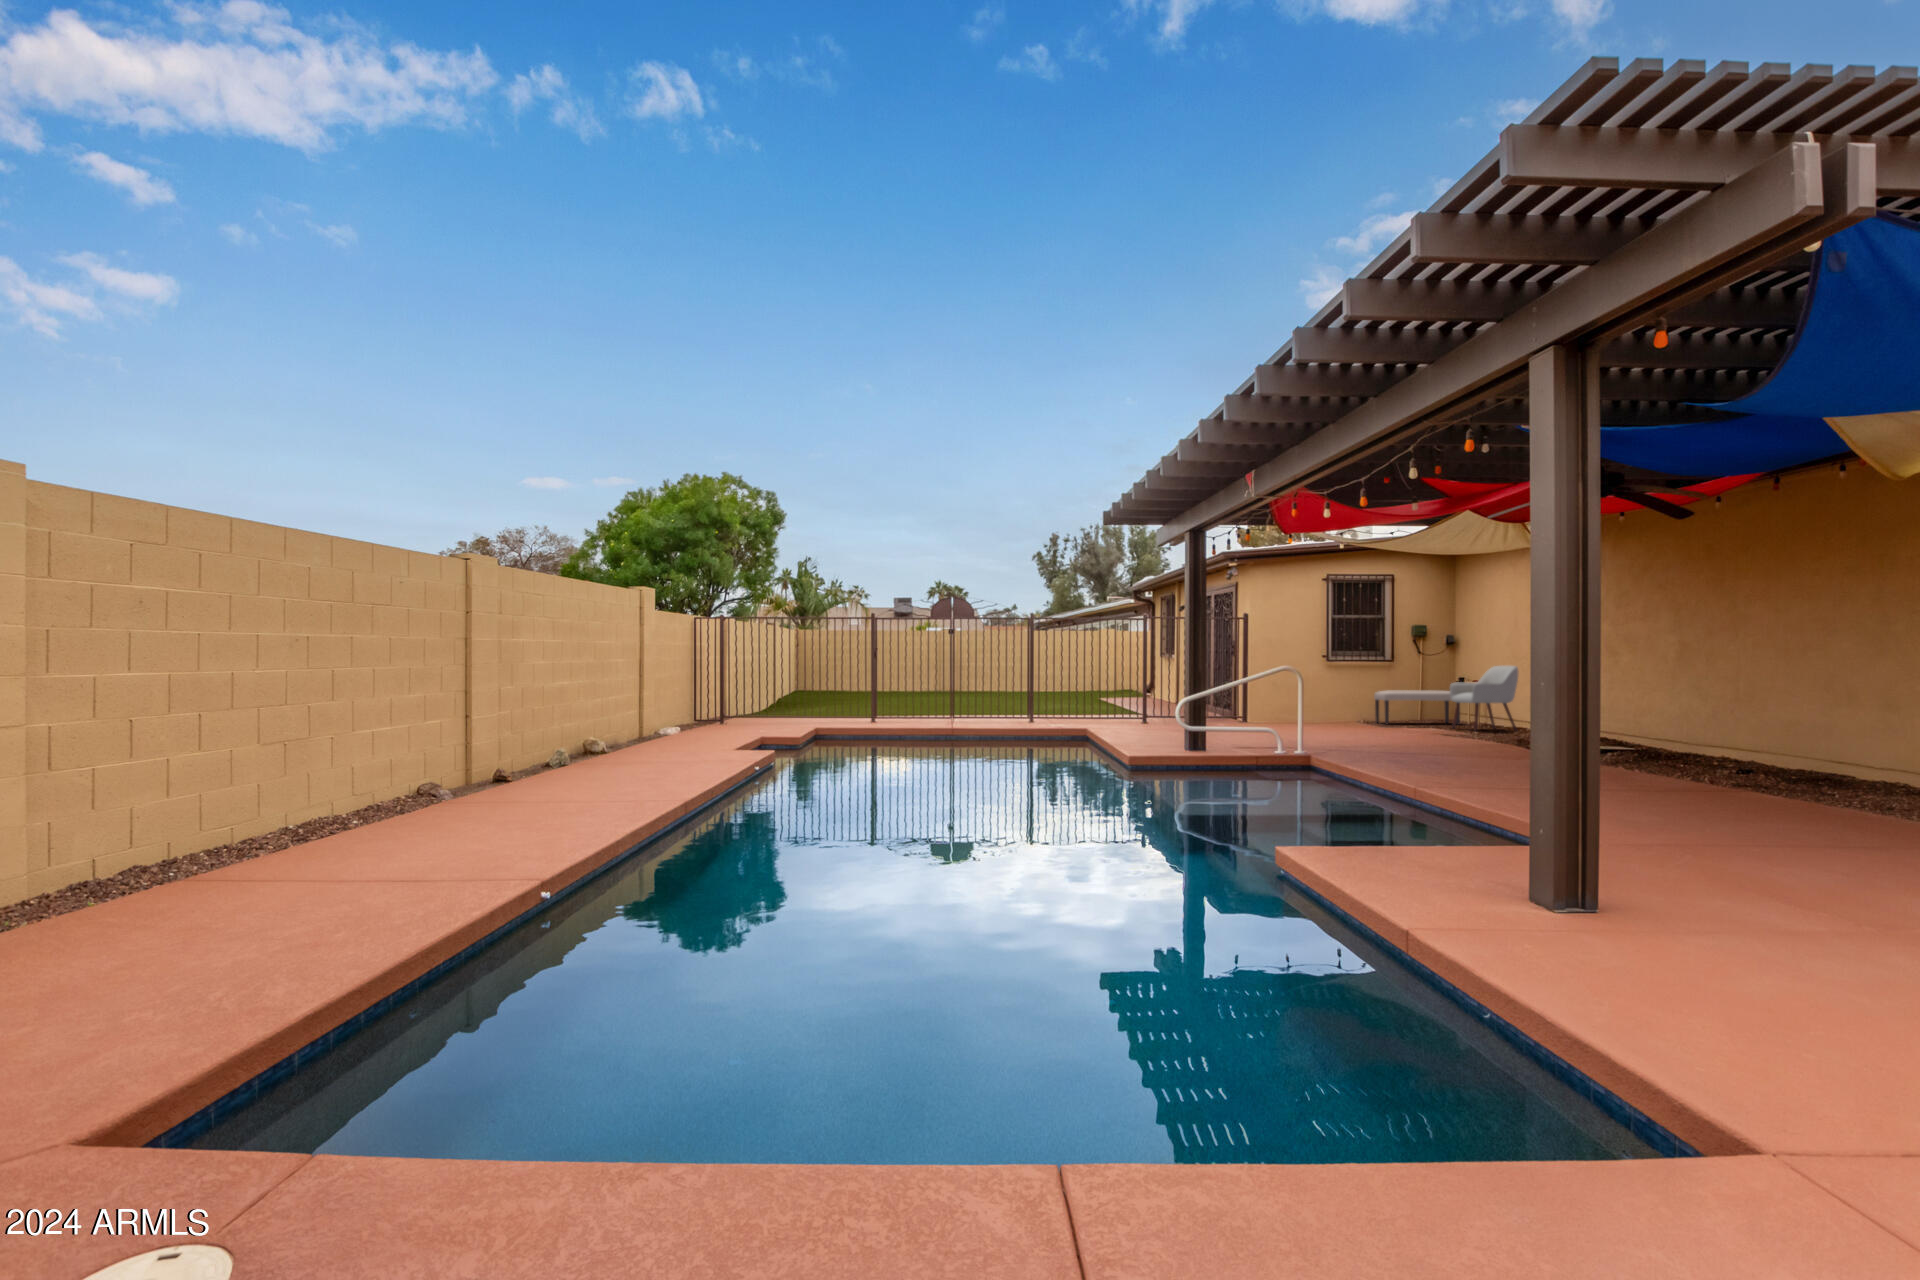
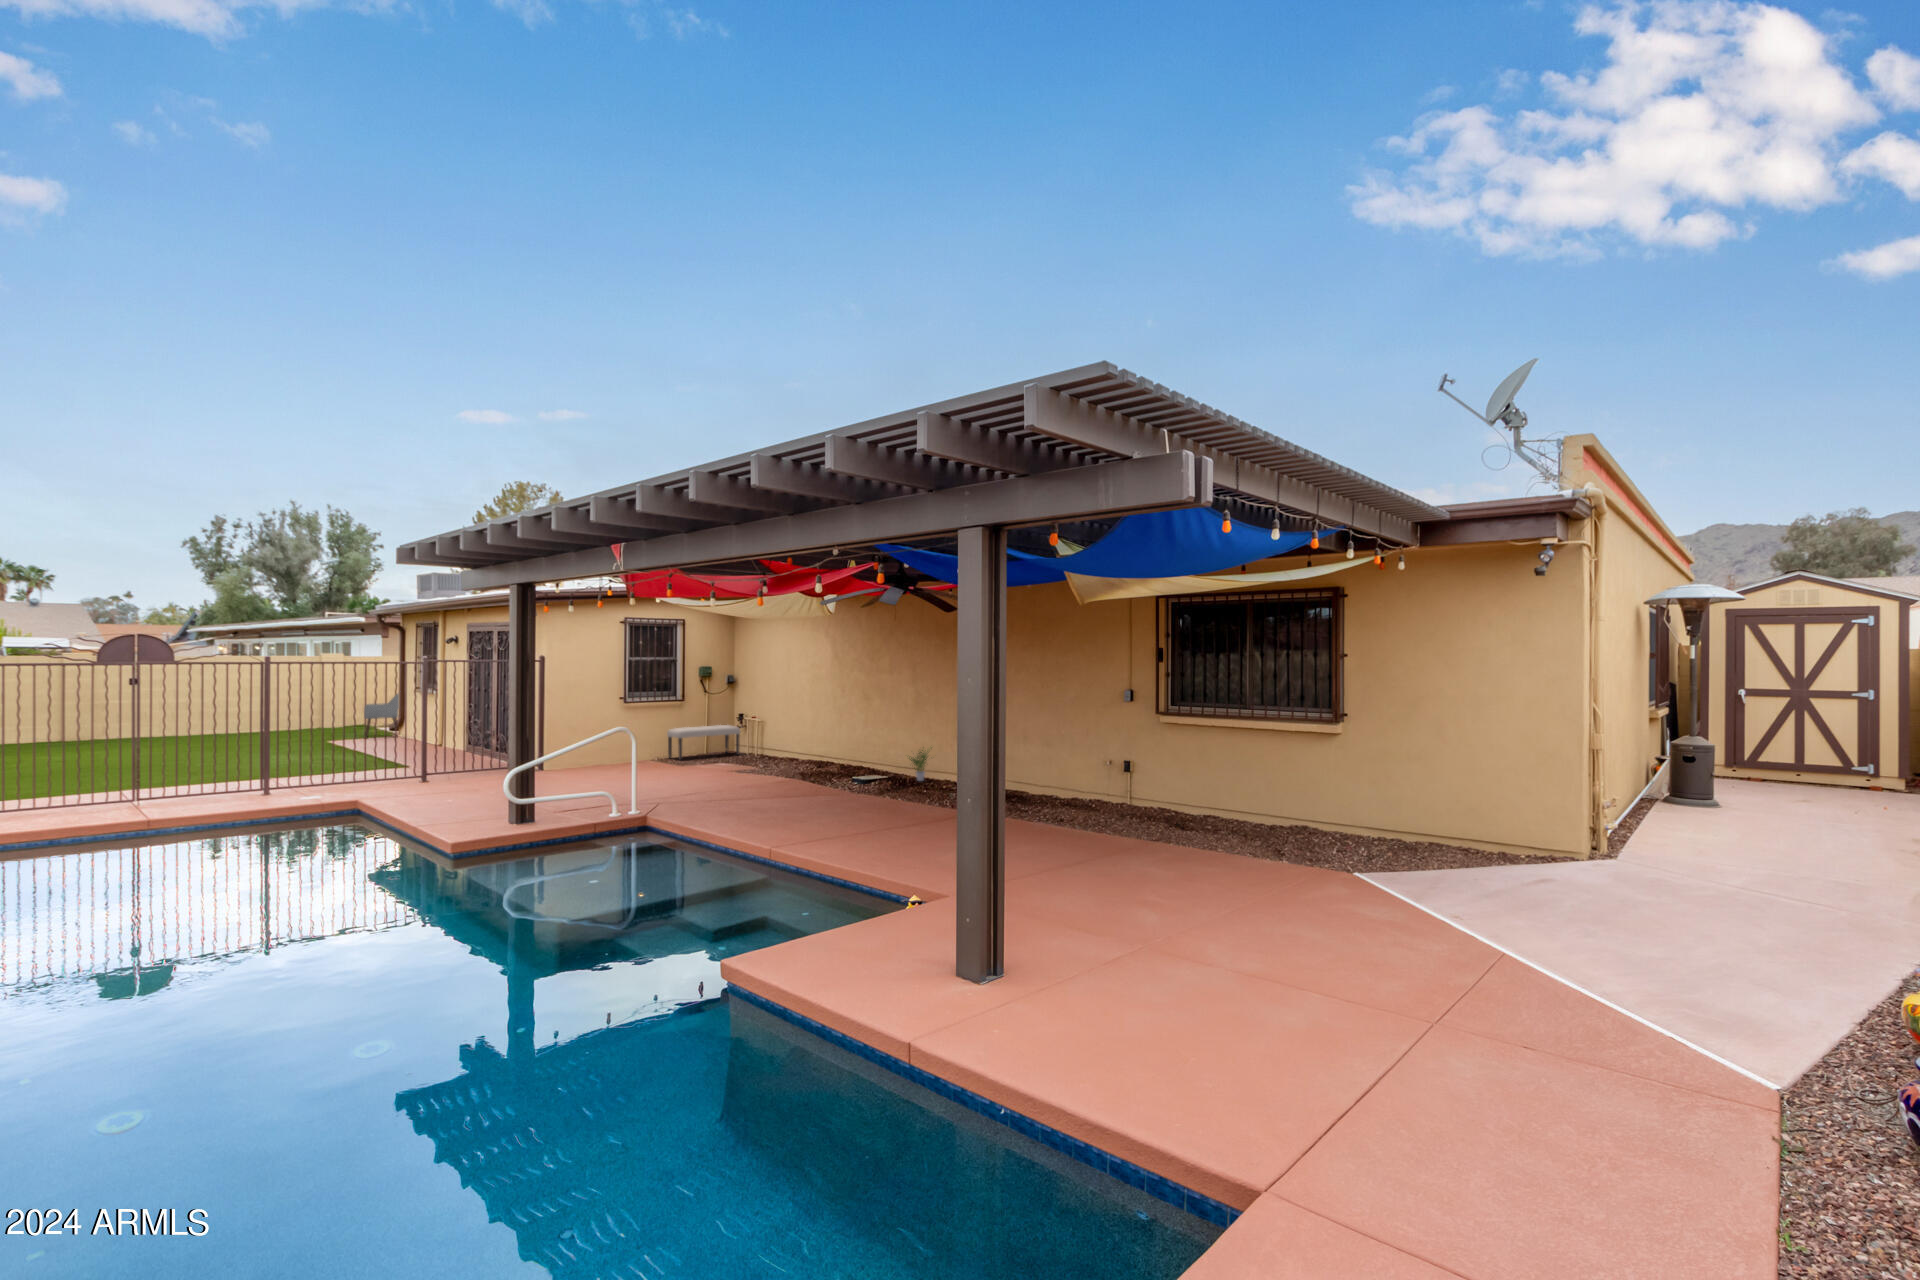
chair: present [1450,666,1518,732] -> present [364,694,399,738]
potted plant: none [1661,707,1714,756] -> present [909,750,928,781]

